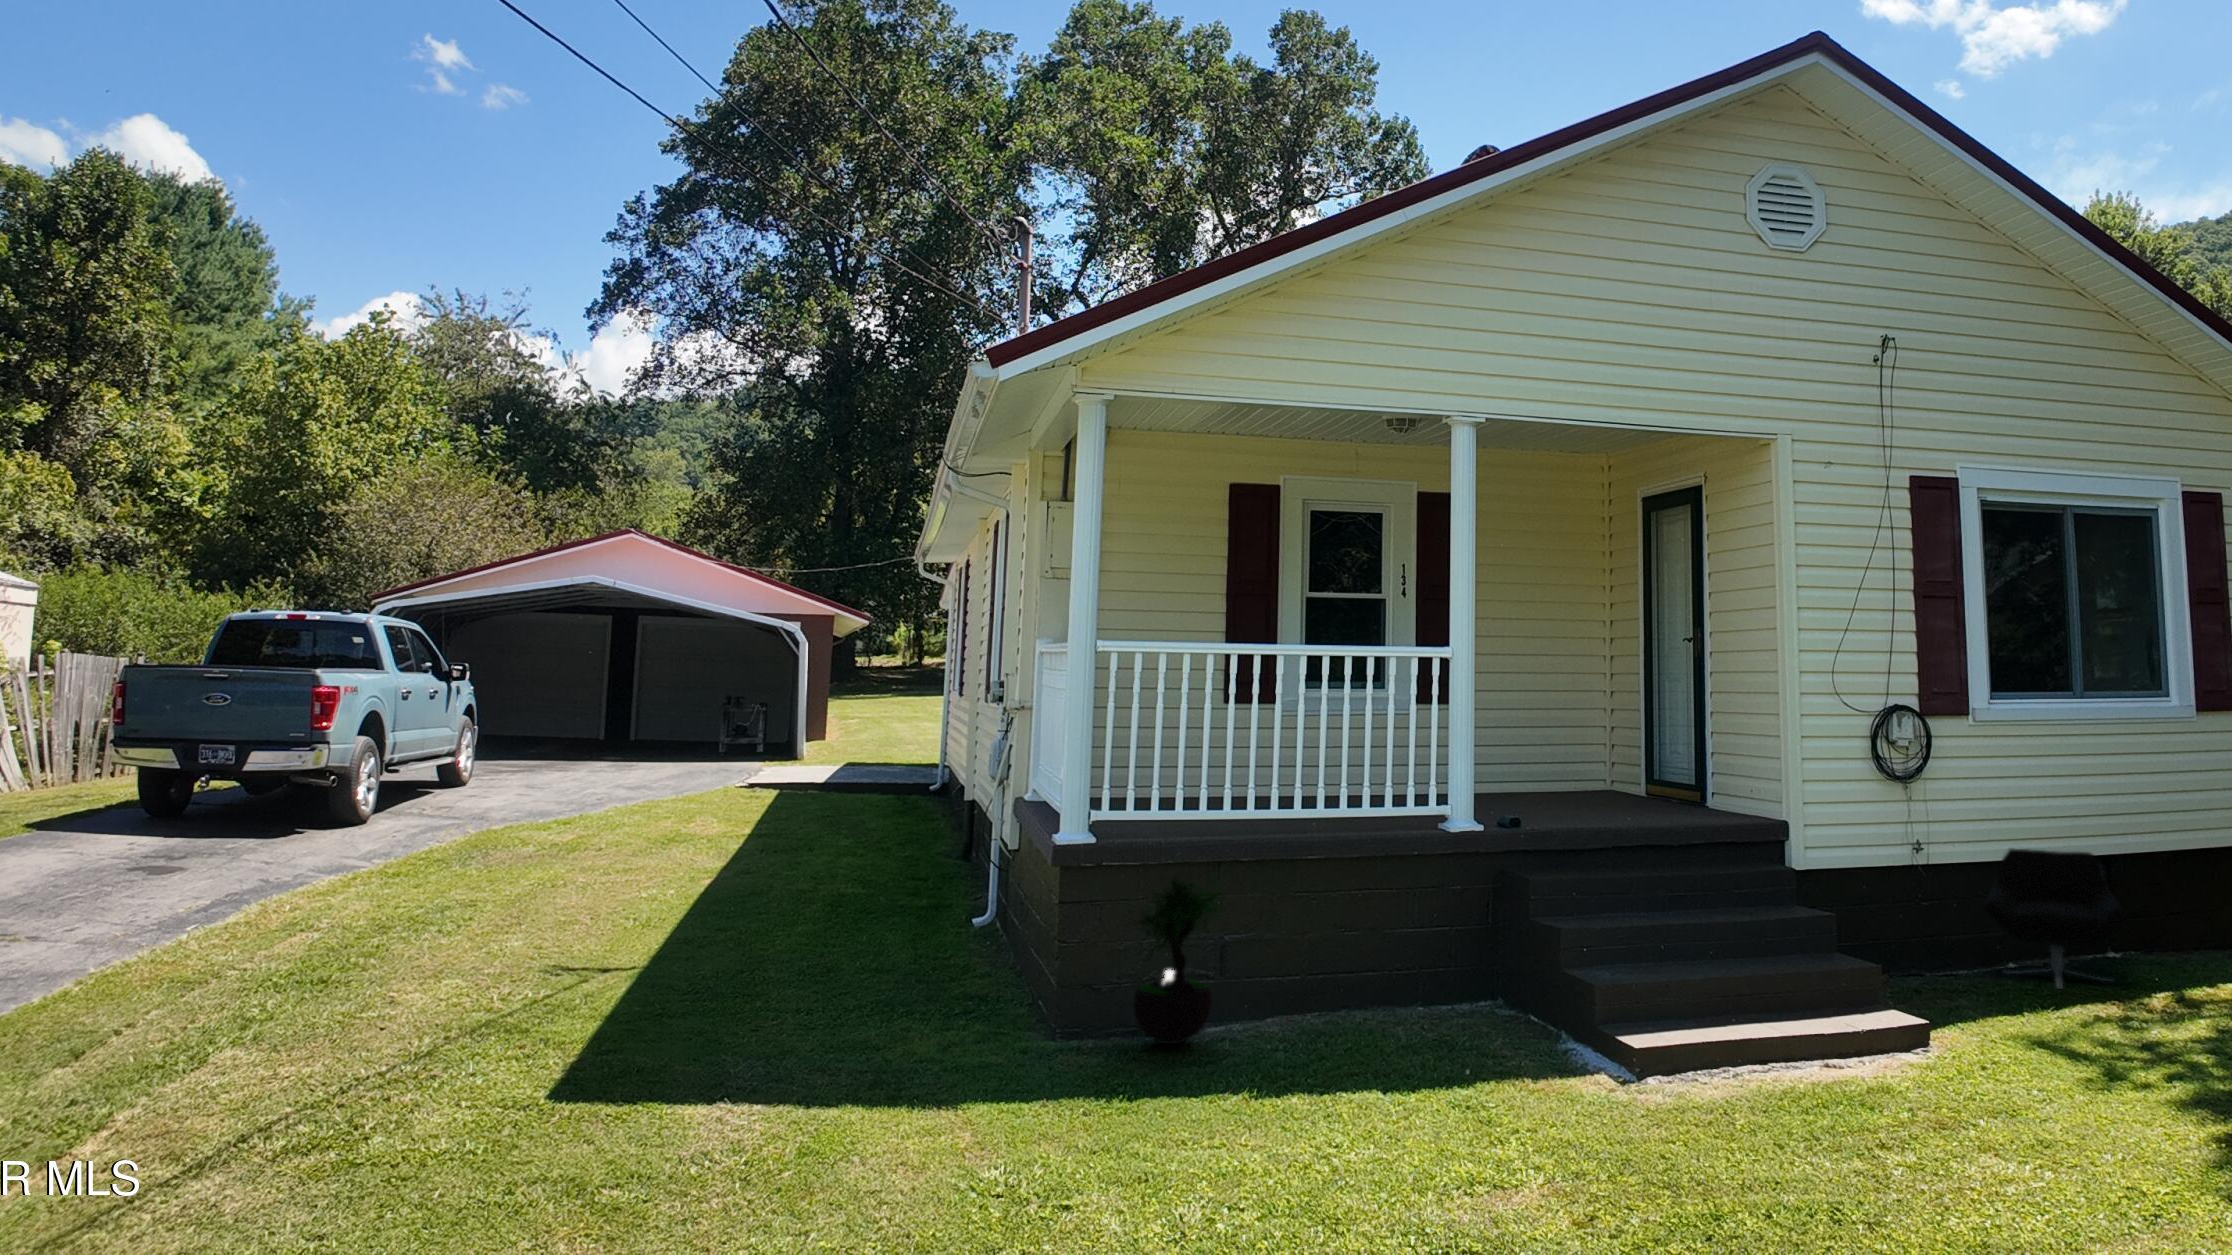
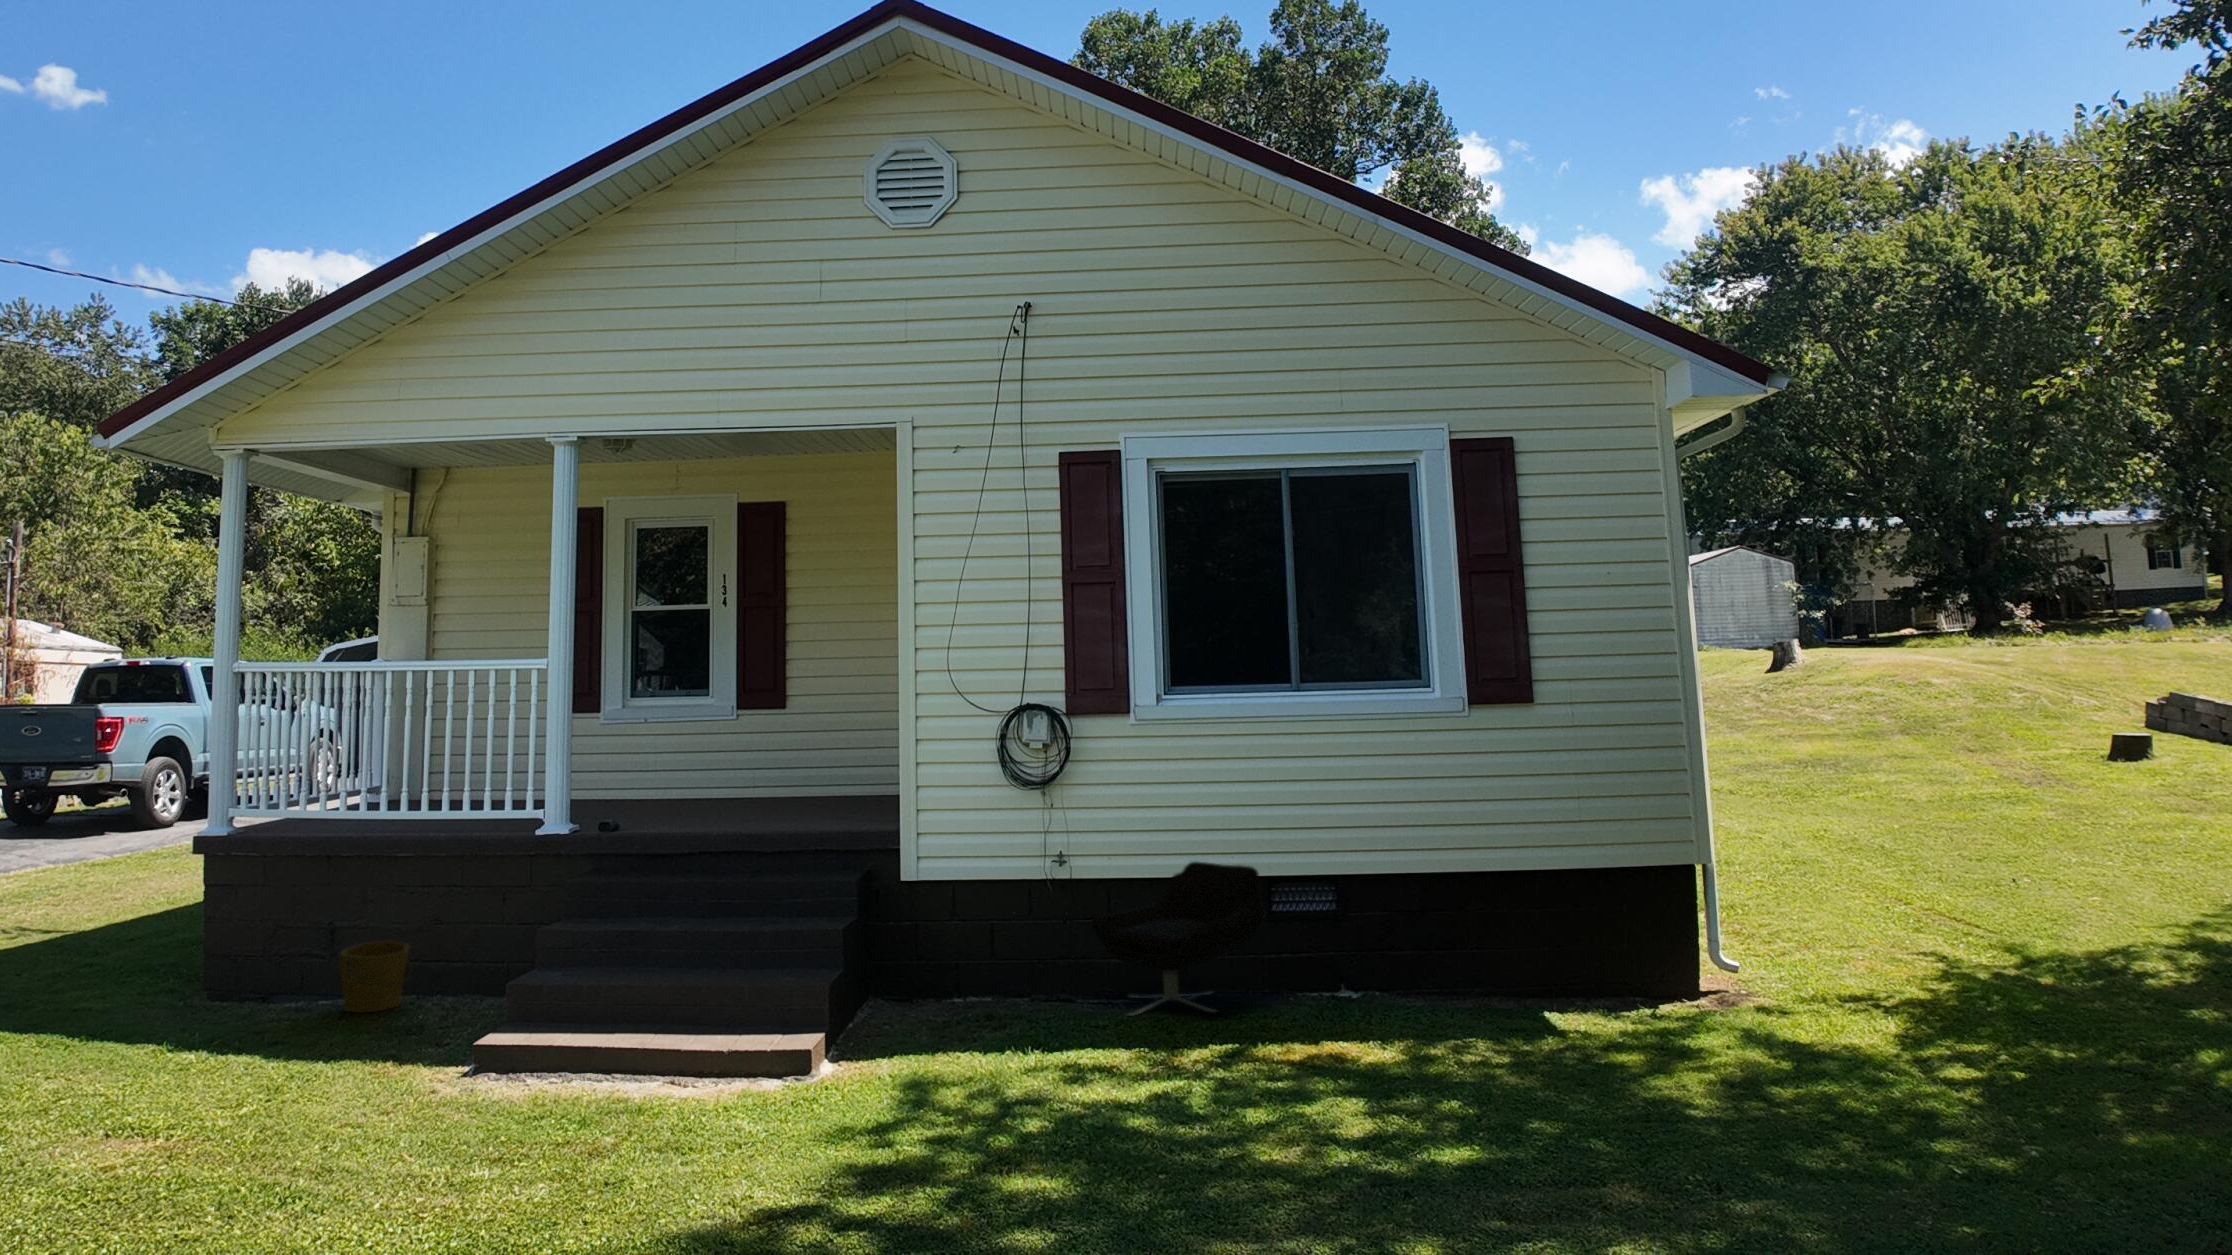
potted tree: present [1126,863,1226,1044] -> none [185,854,287,1009]
bucket: none [1282,956,1355,1038] -> present [339,941,410,1013]

